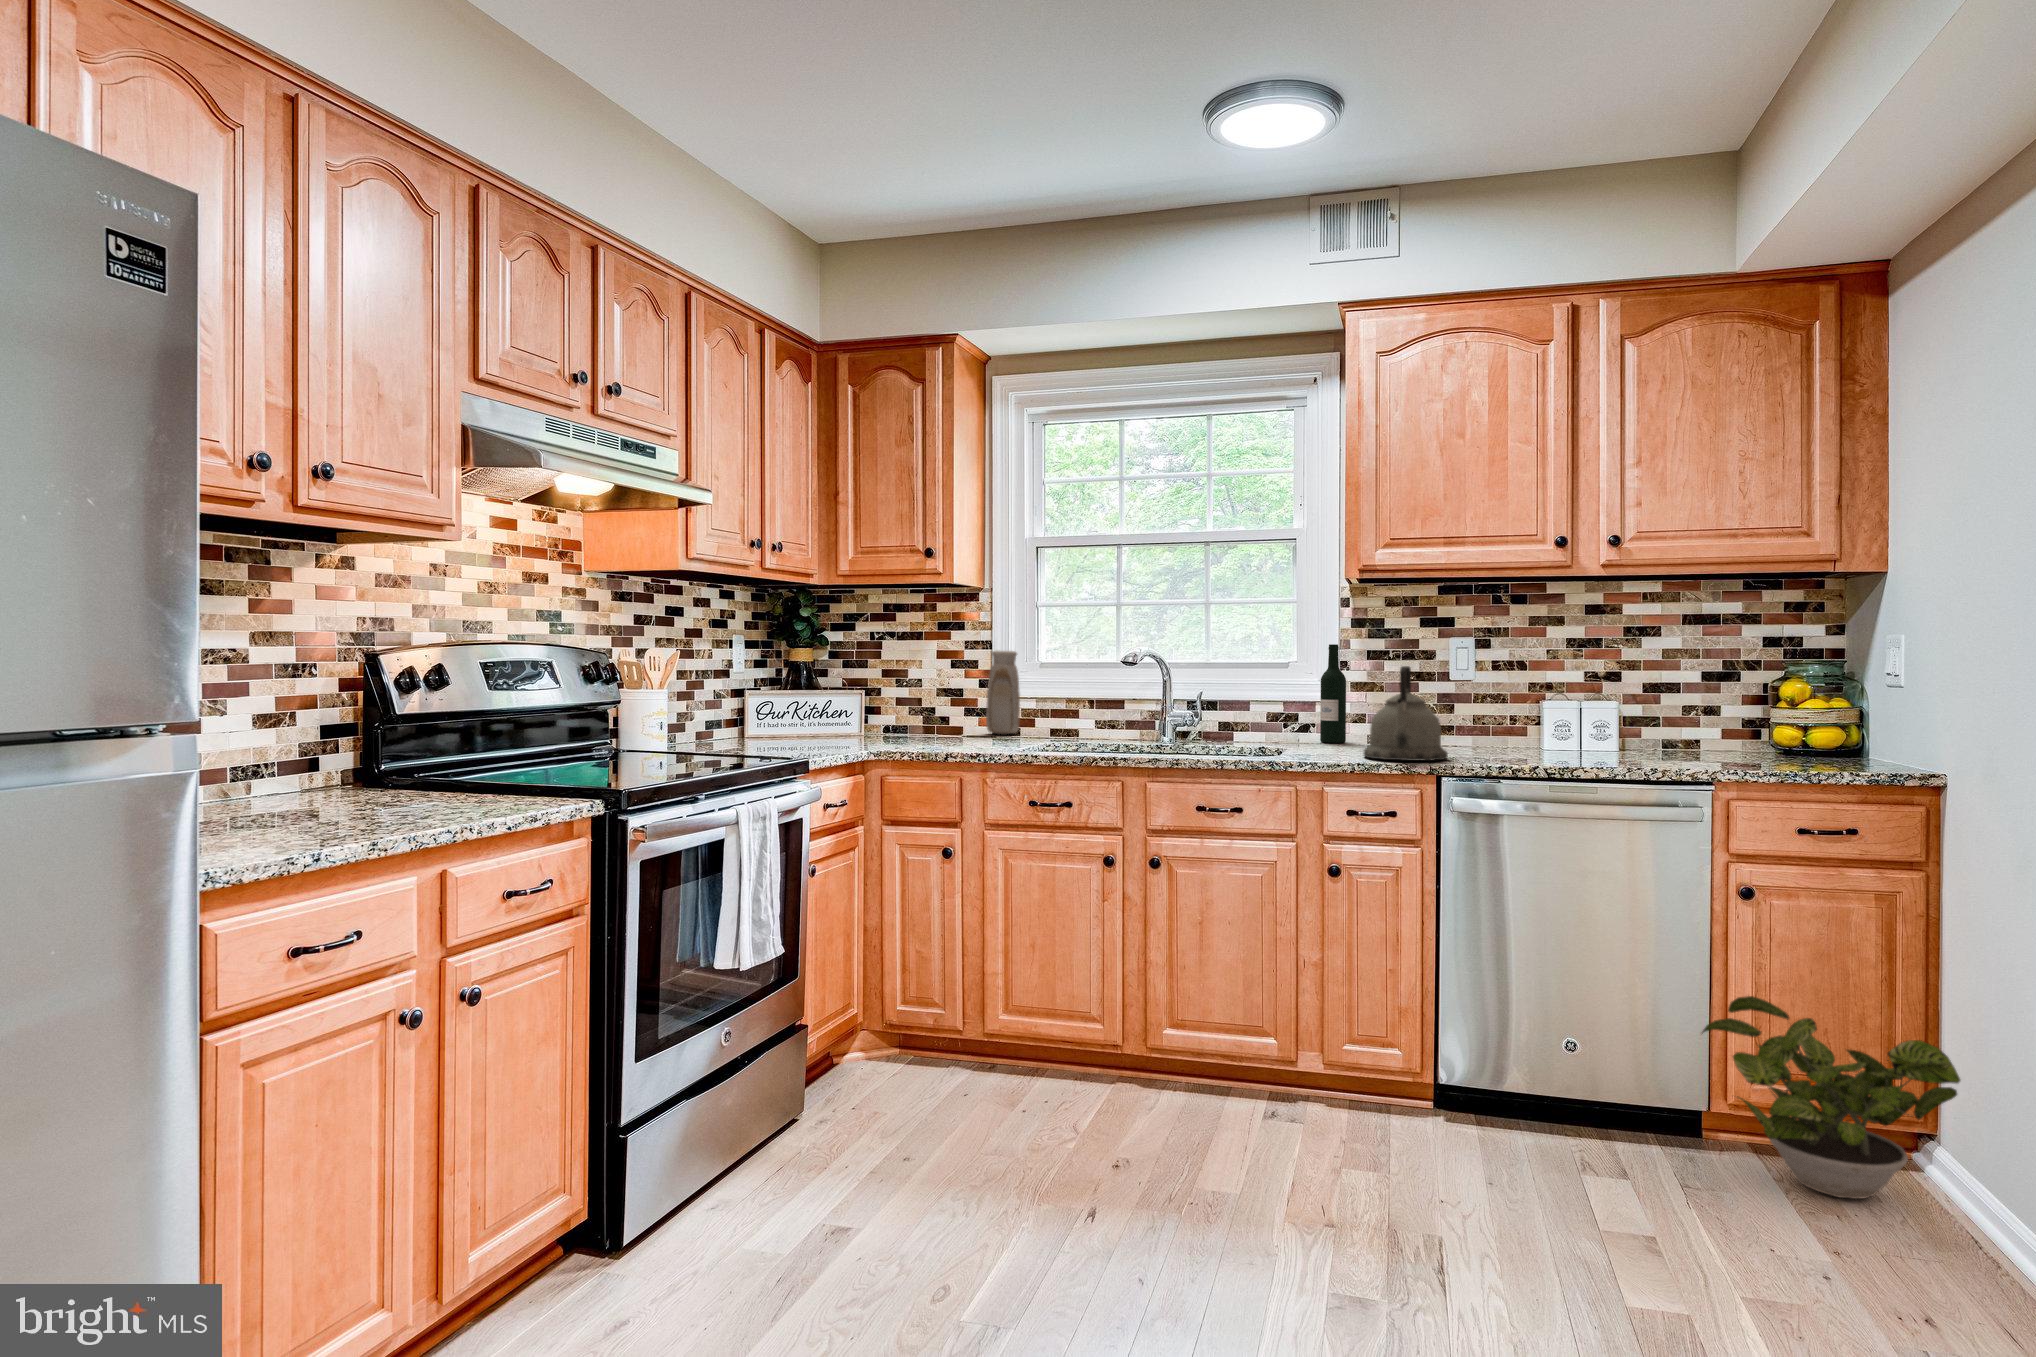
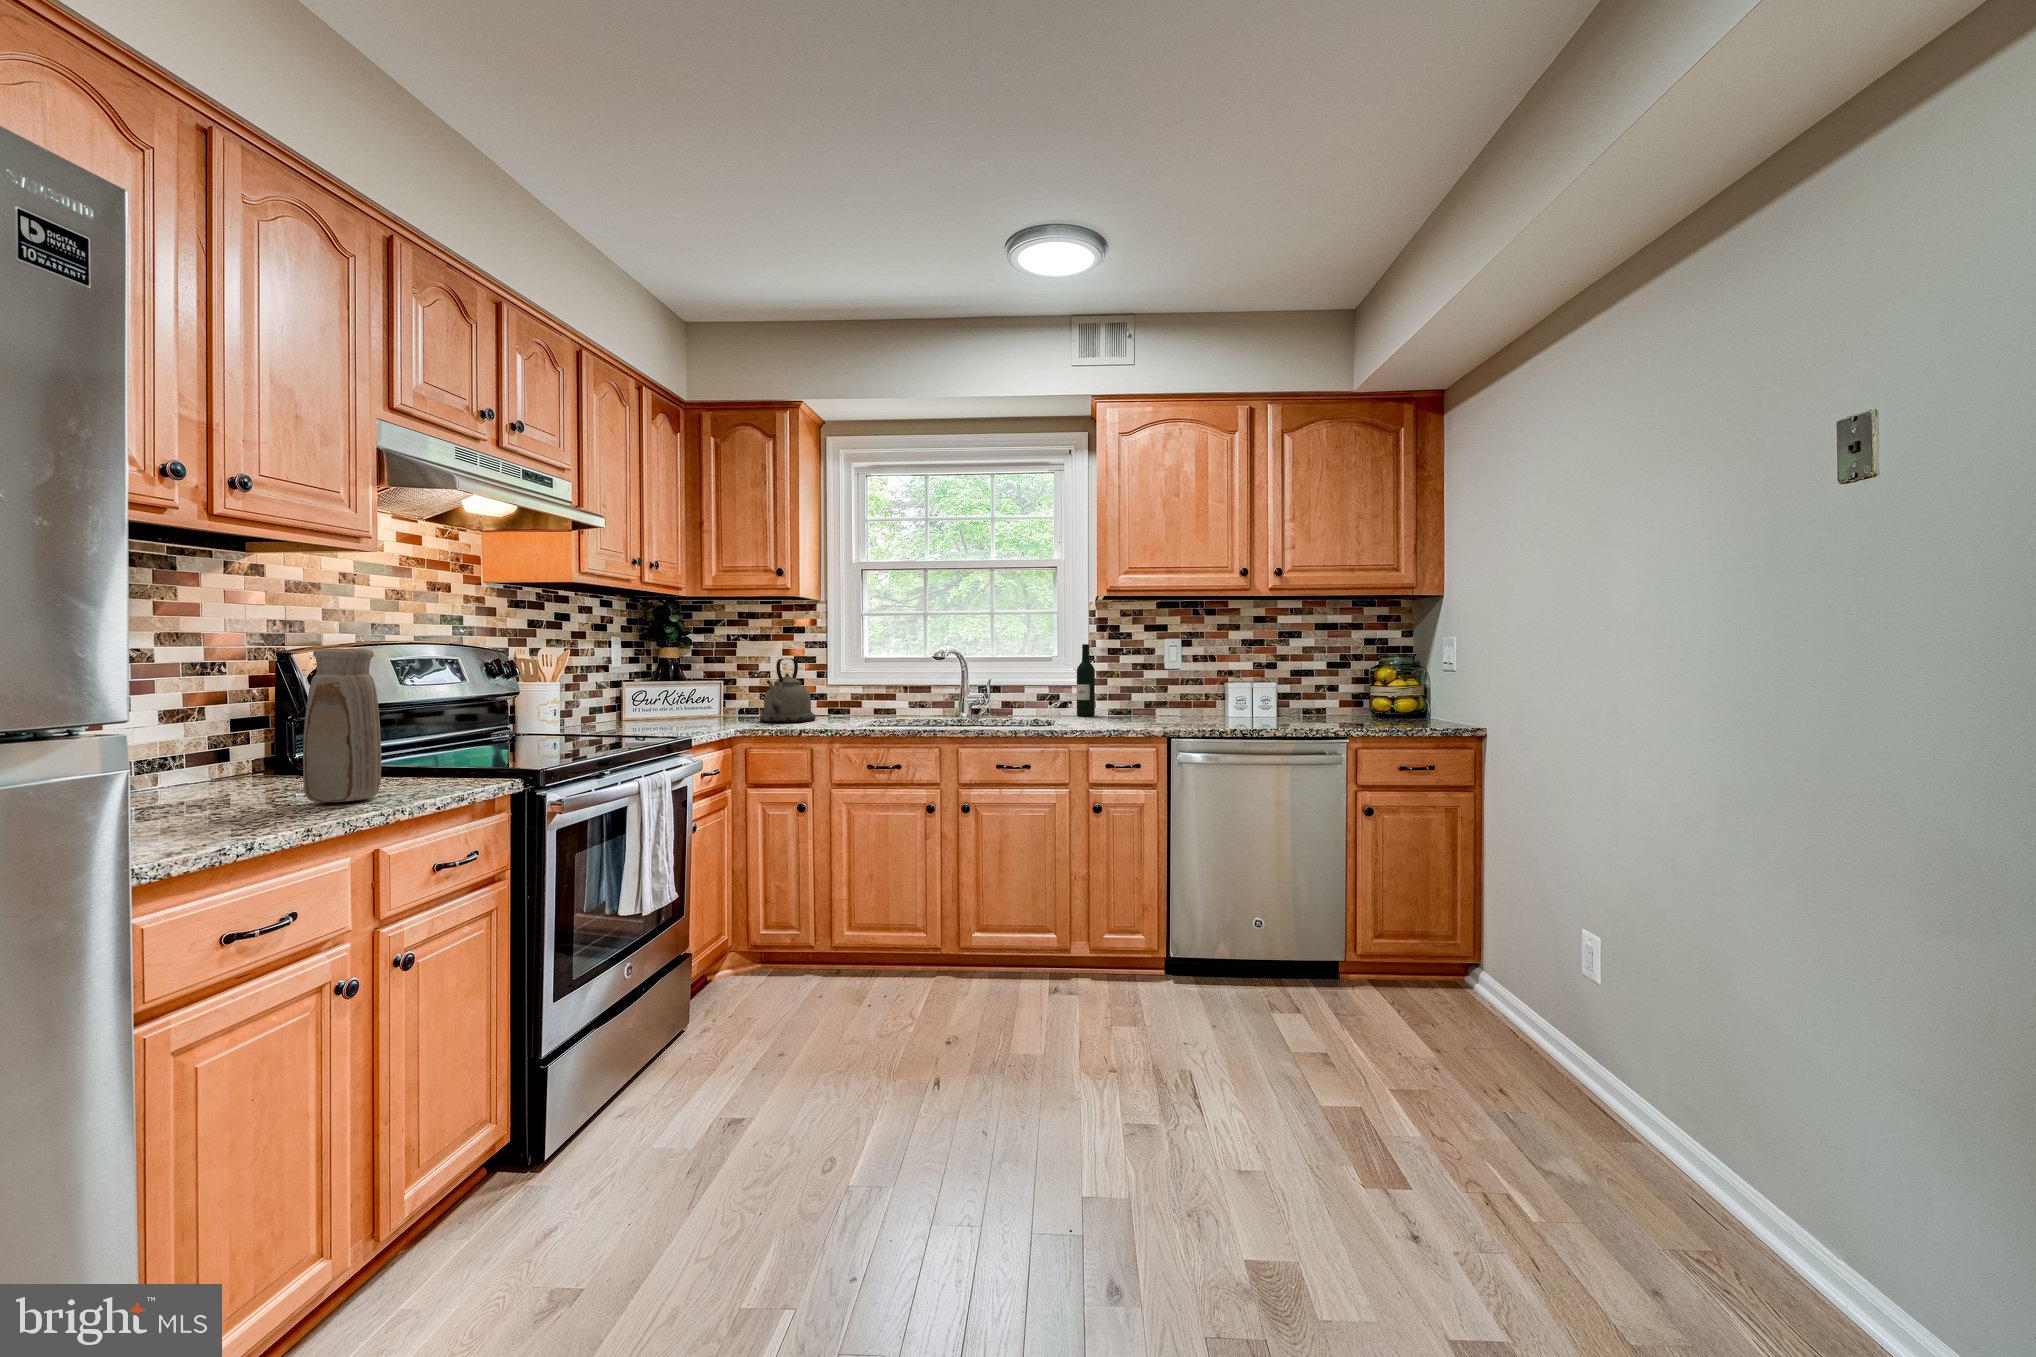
vase: present [986,651,1020,734] -> present [303,648,381,802]
kettle: present [1364,666,1448,761] -> present [760,658,816,722]
potted plant: present [1702,996,1960,1199] -> none [1341,882,1501,1013]

